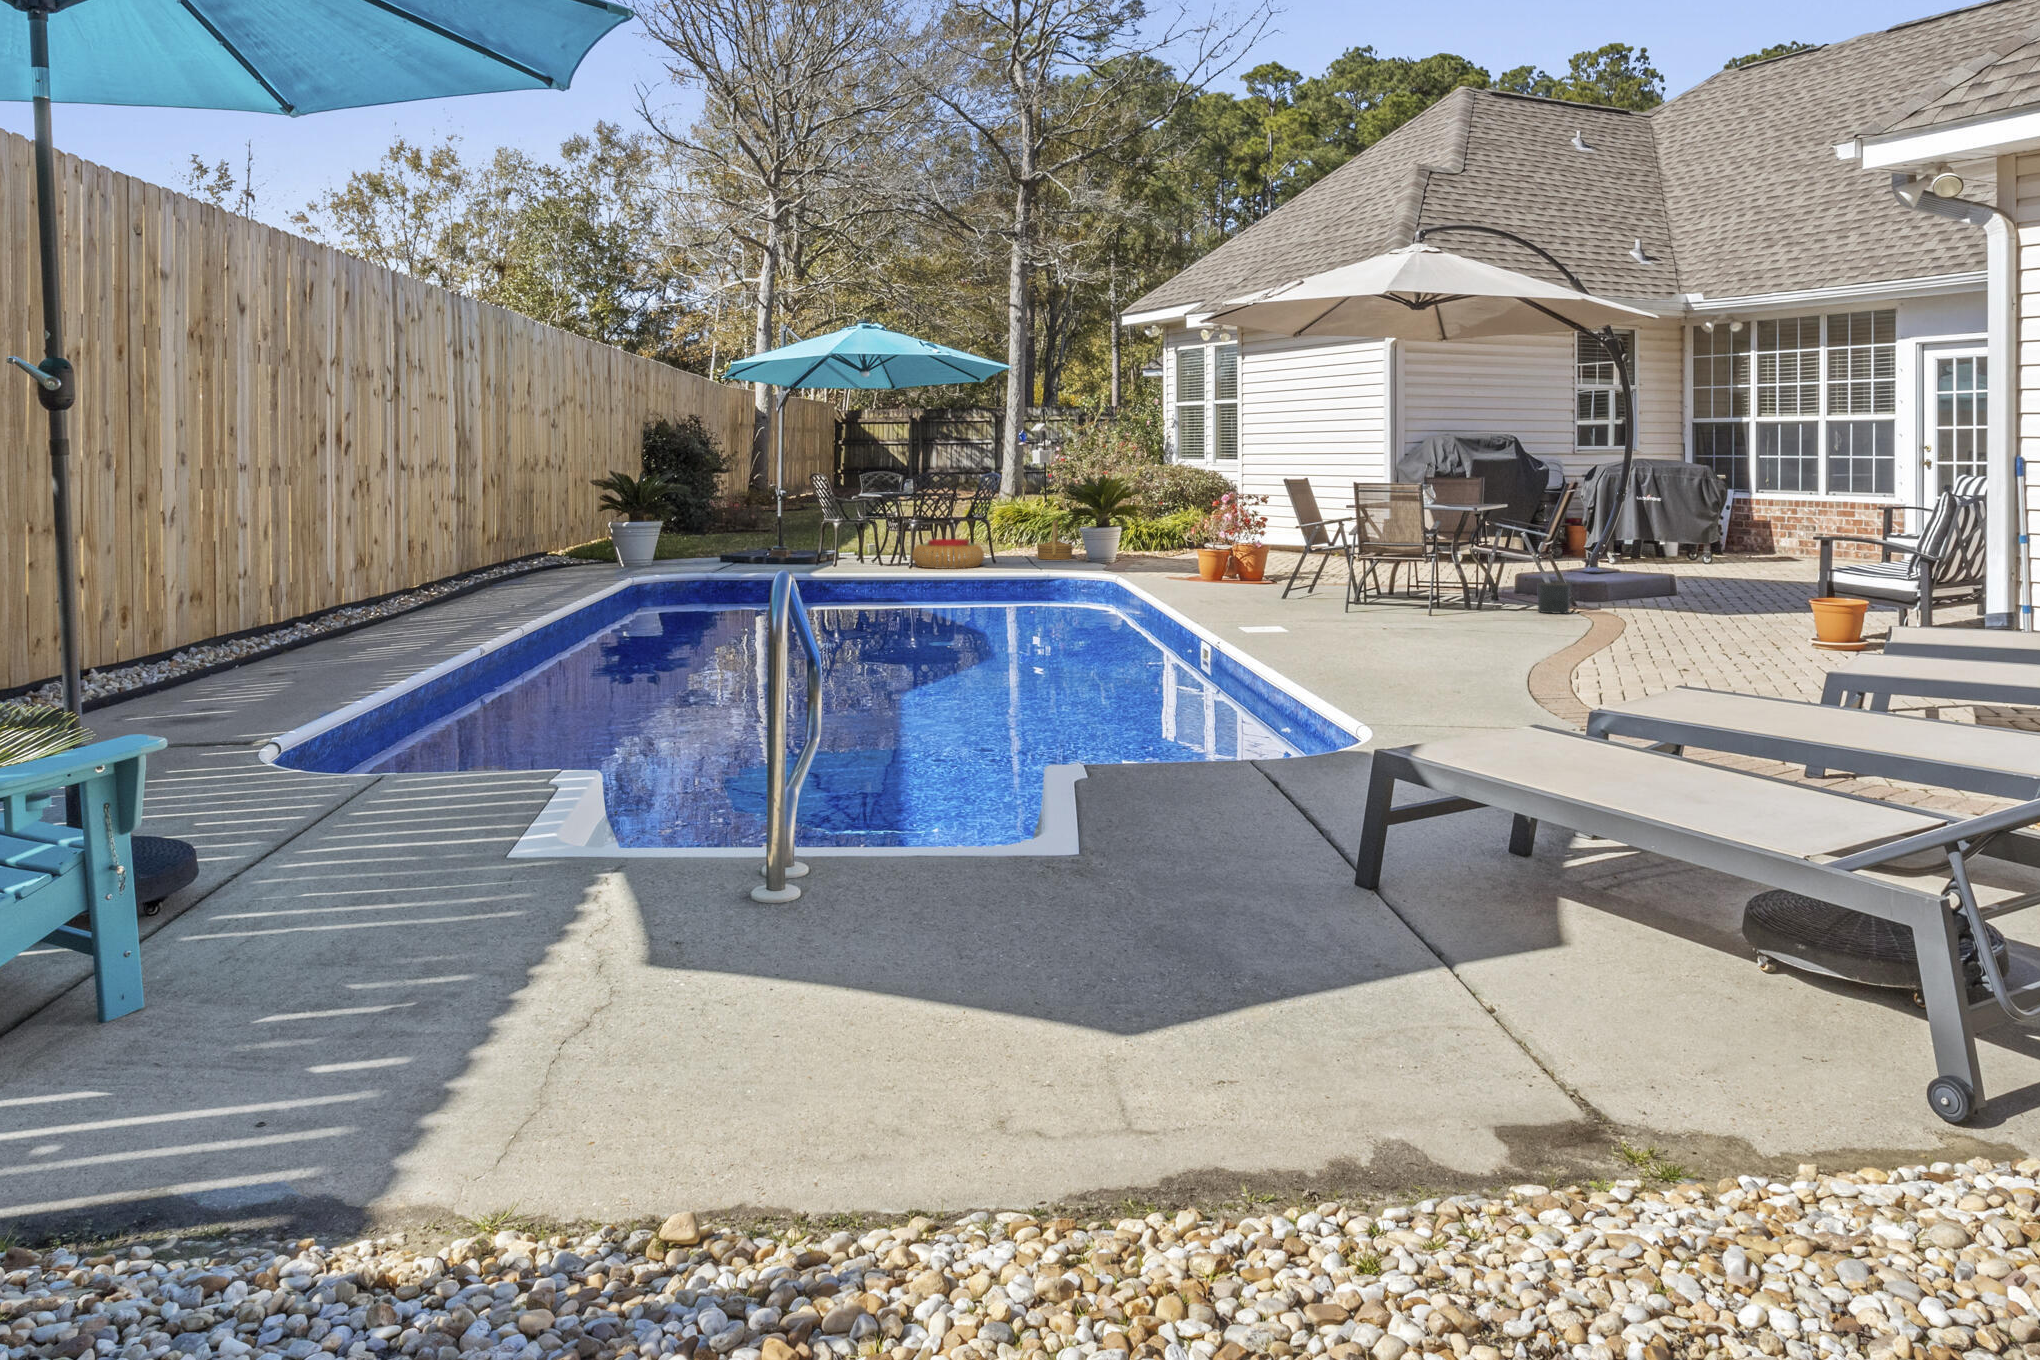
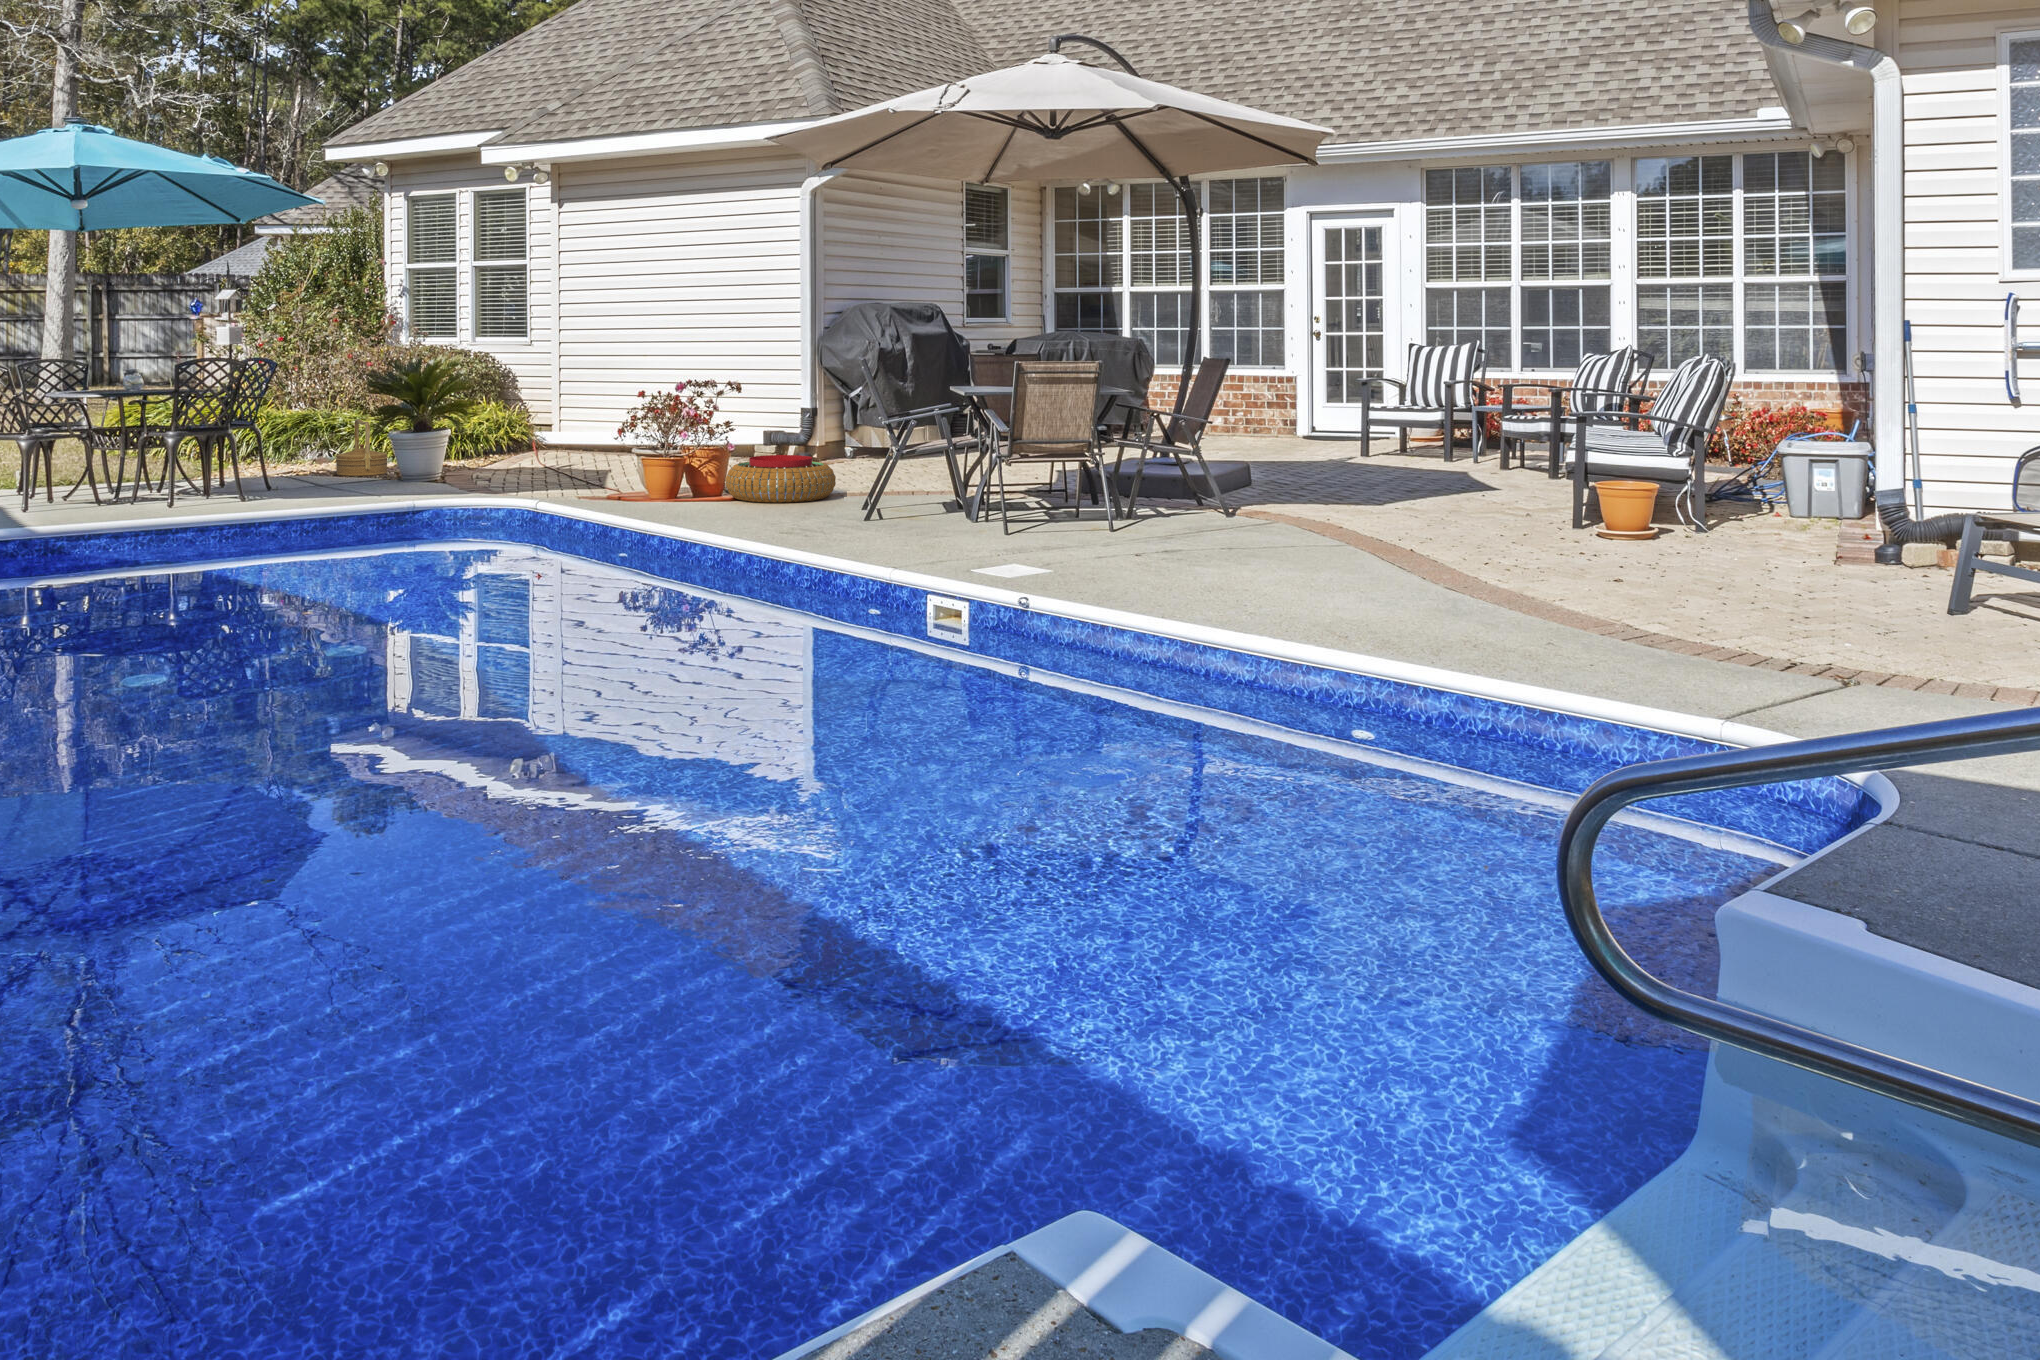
pouf: present [912,539,984,569] -> present [726,455,836,503]
planter: present [1538,582,1570,614] -> none [1202,476,1240,514]

